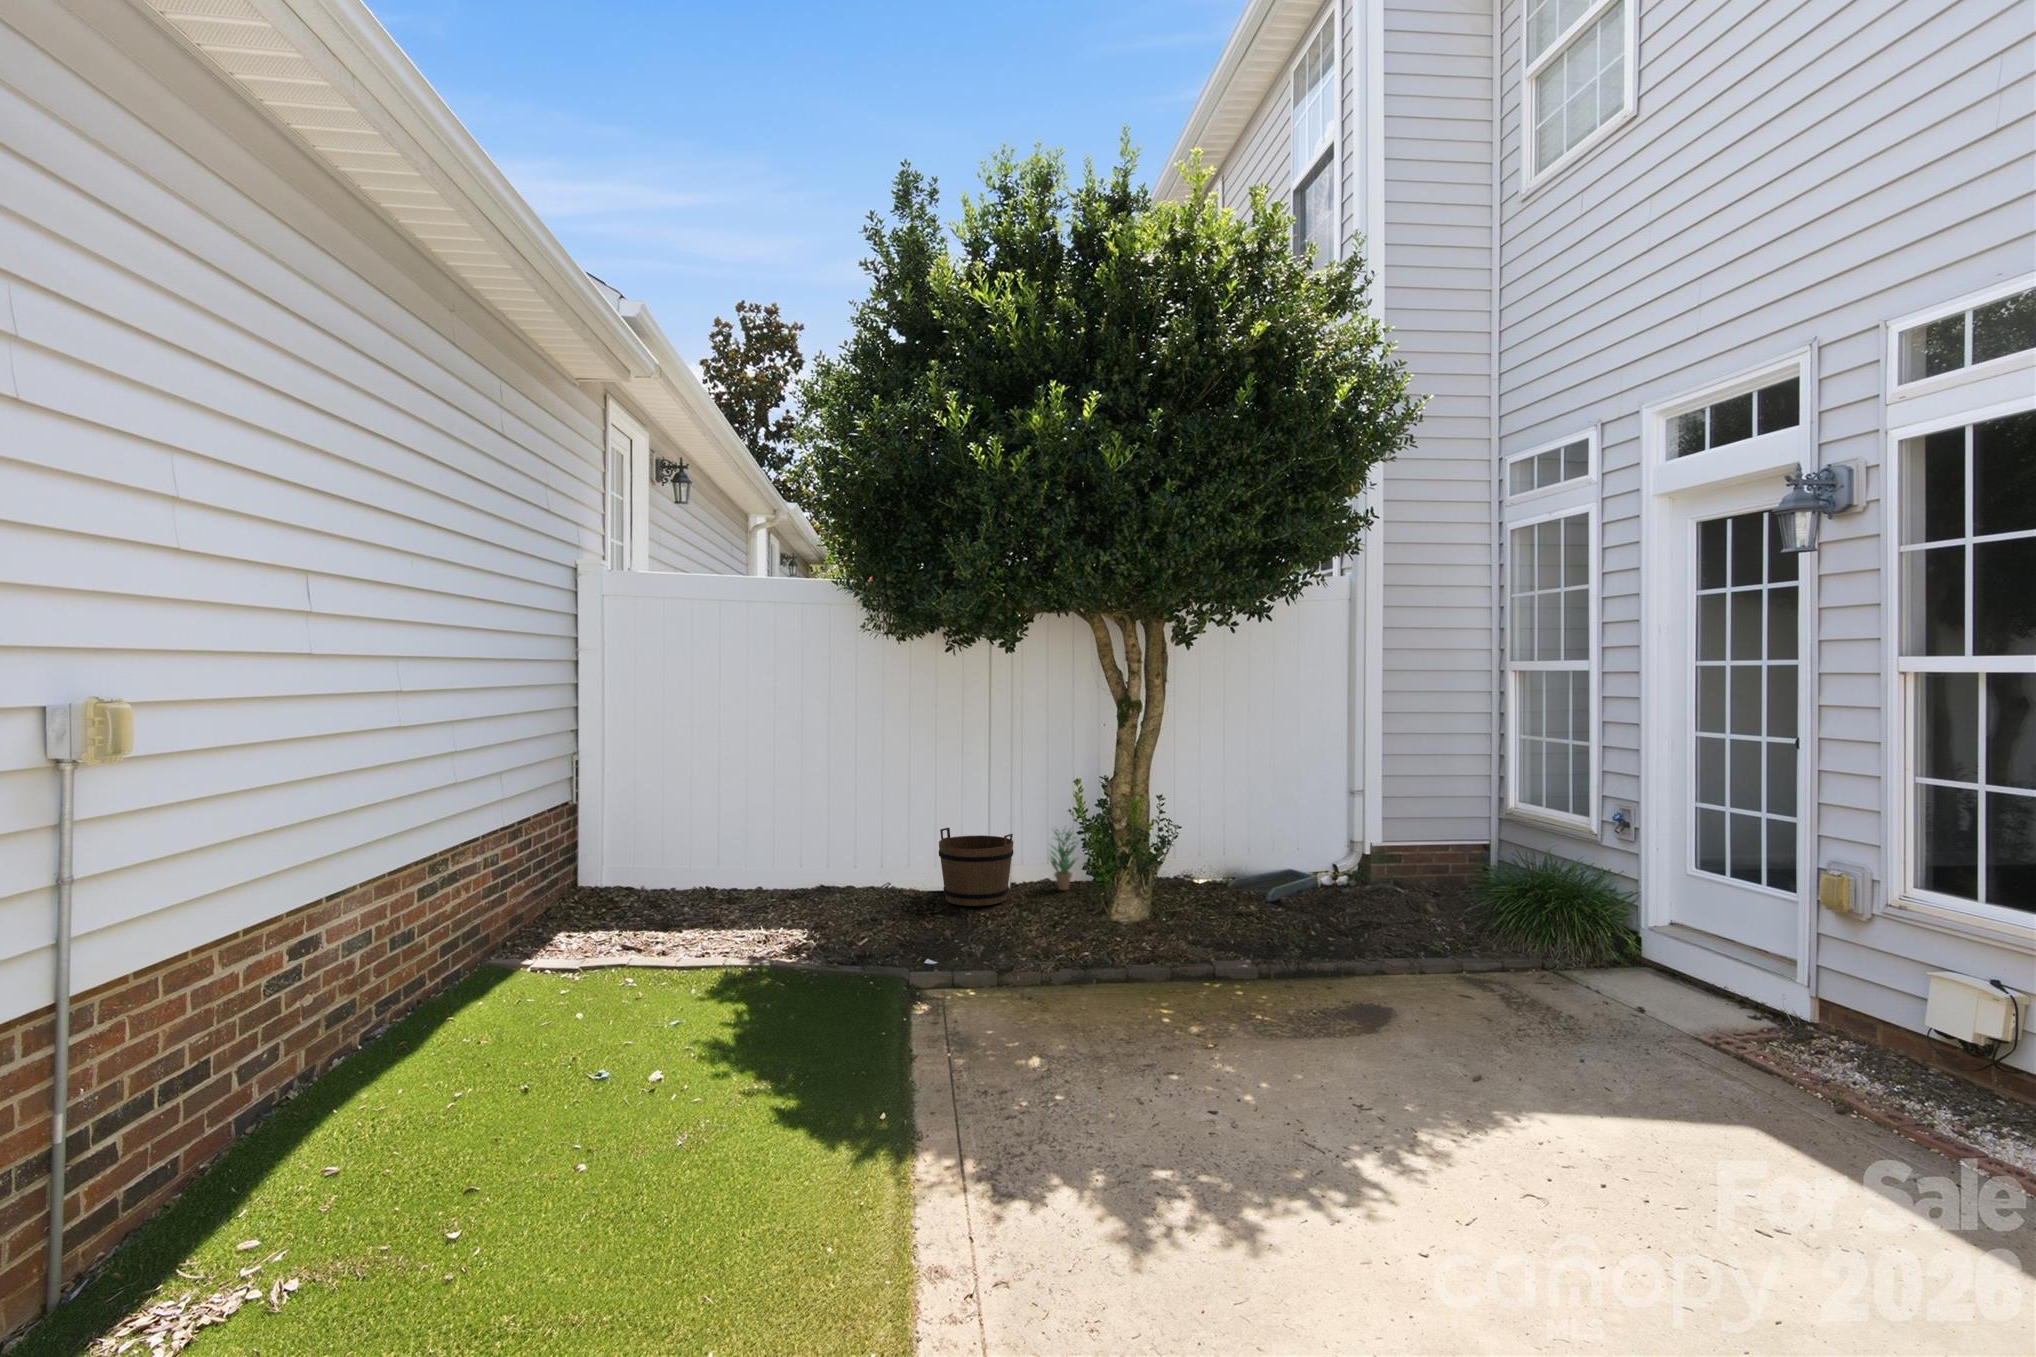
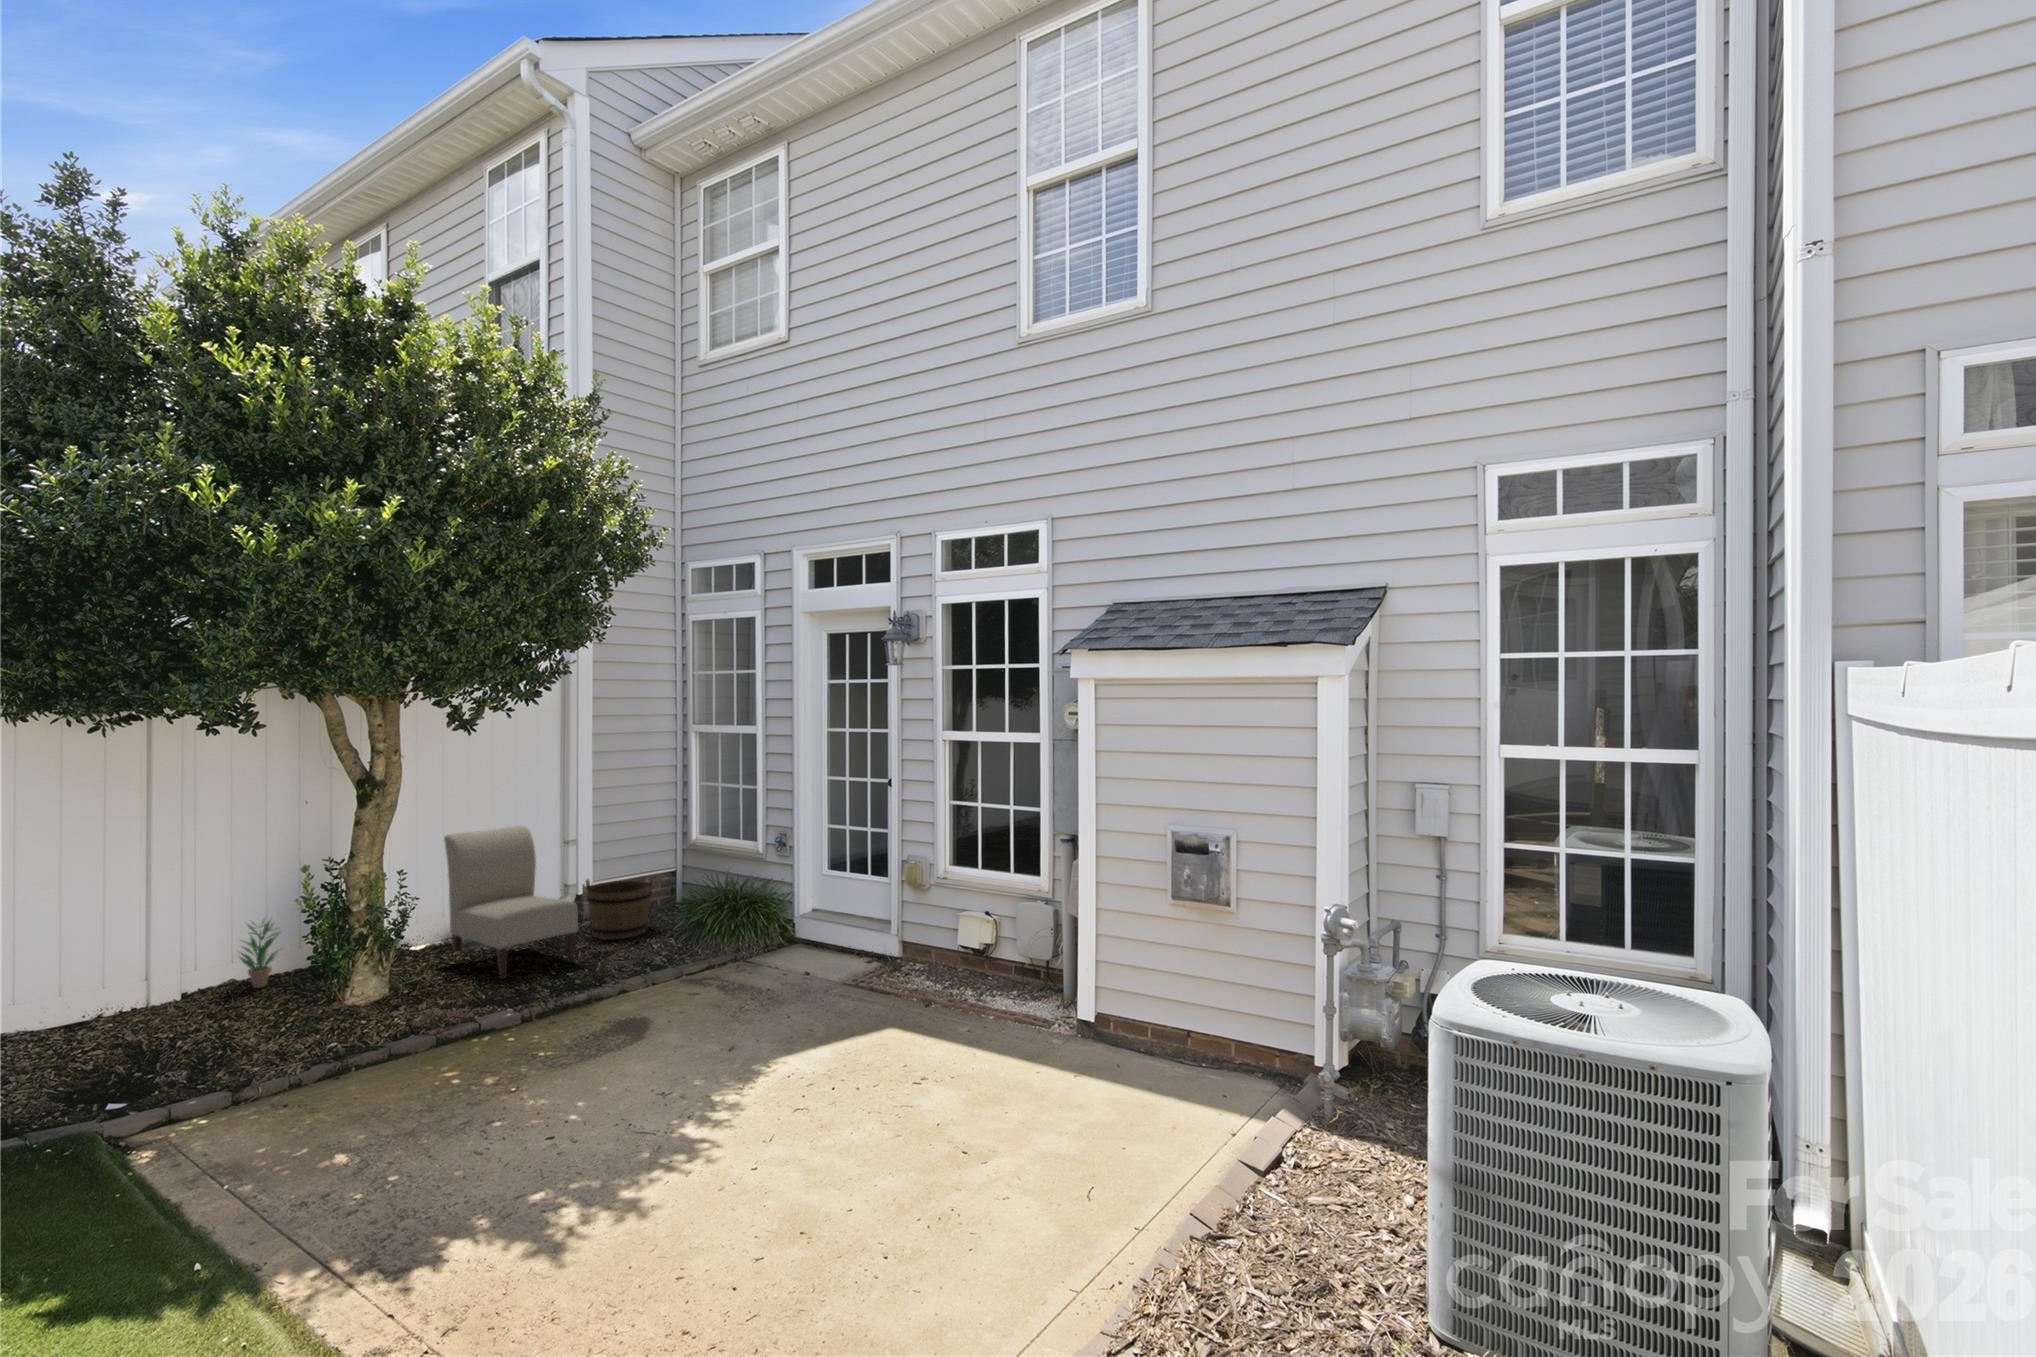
chair: none [1223,767,1348,930] -> present [444,826,578,979]
bucket: present [939,828,1013,906] -> present [586,878,653,940]

